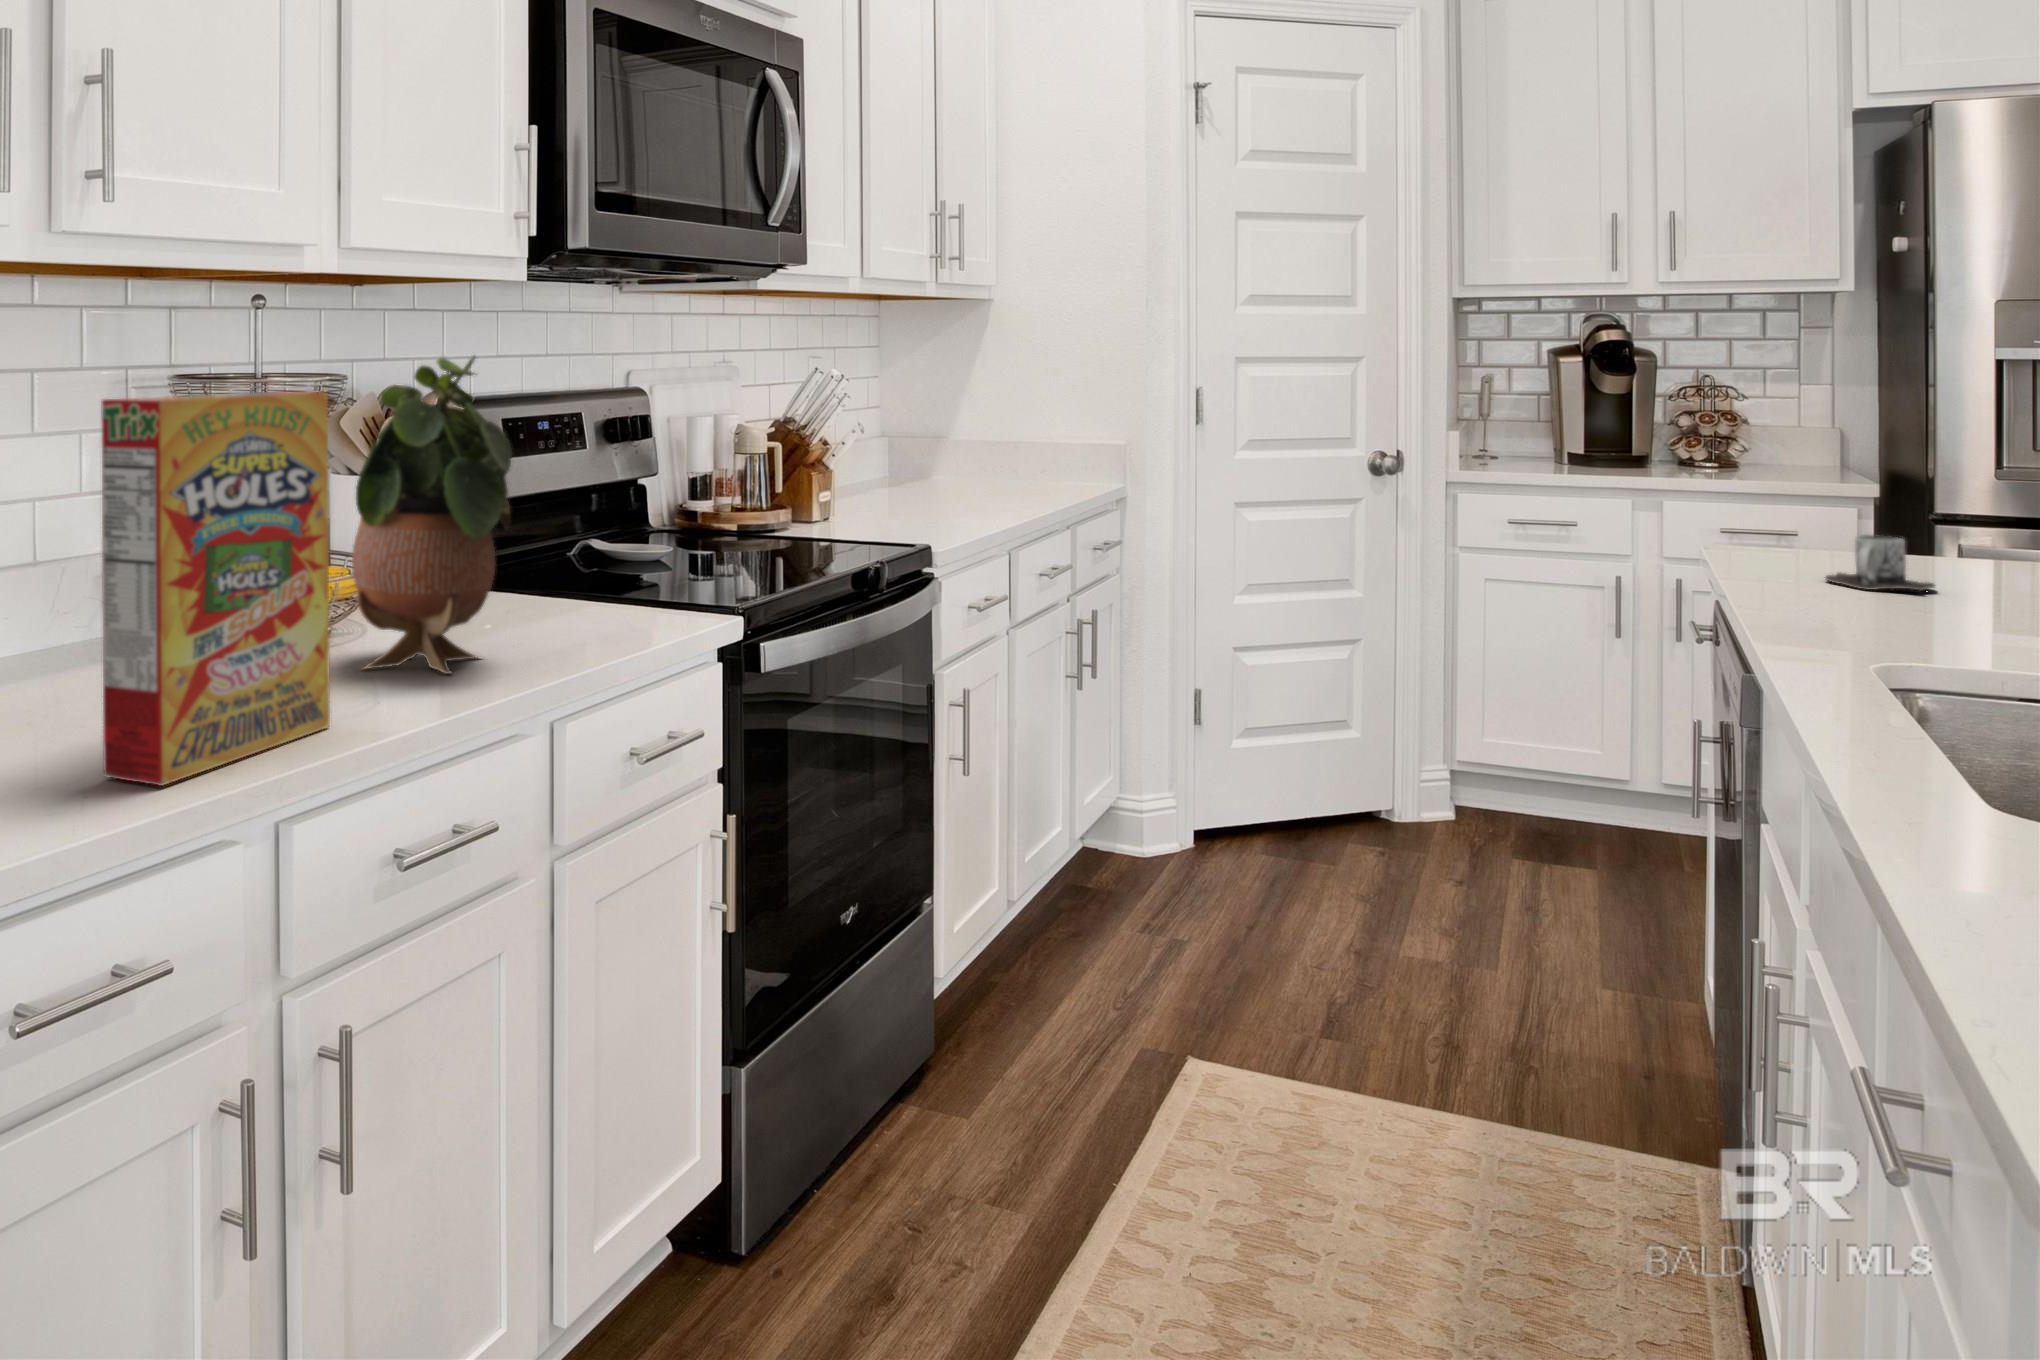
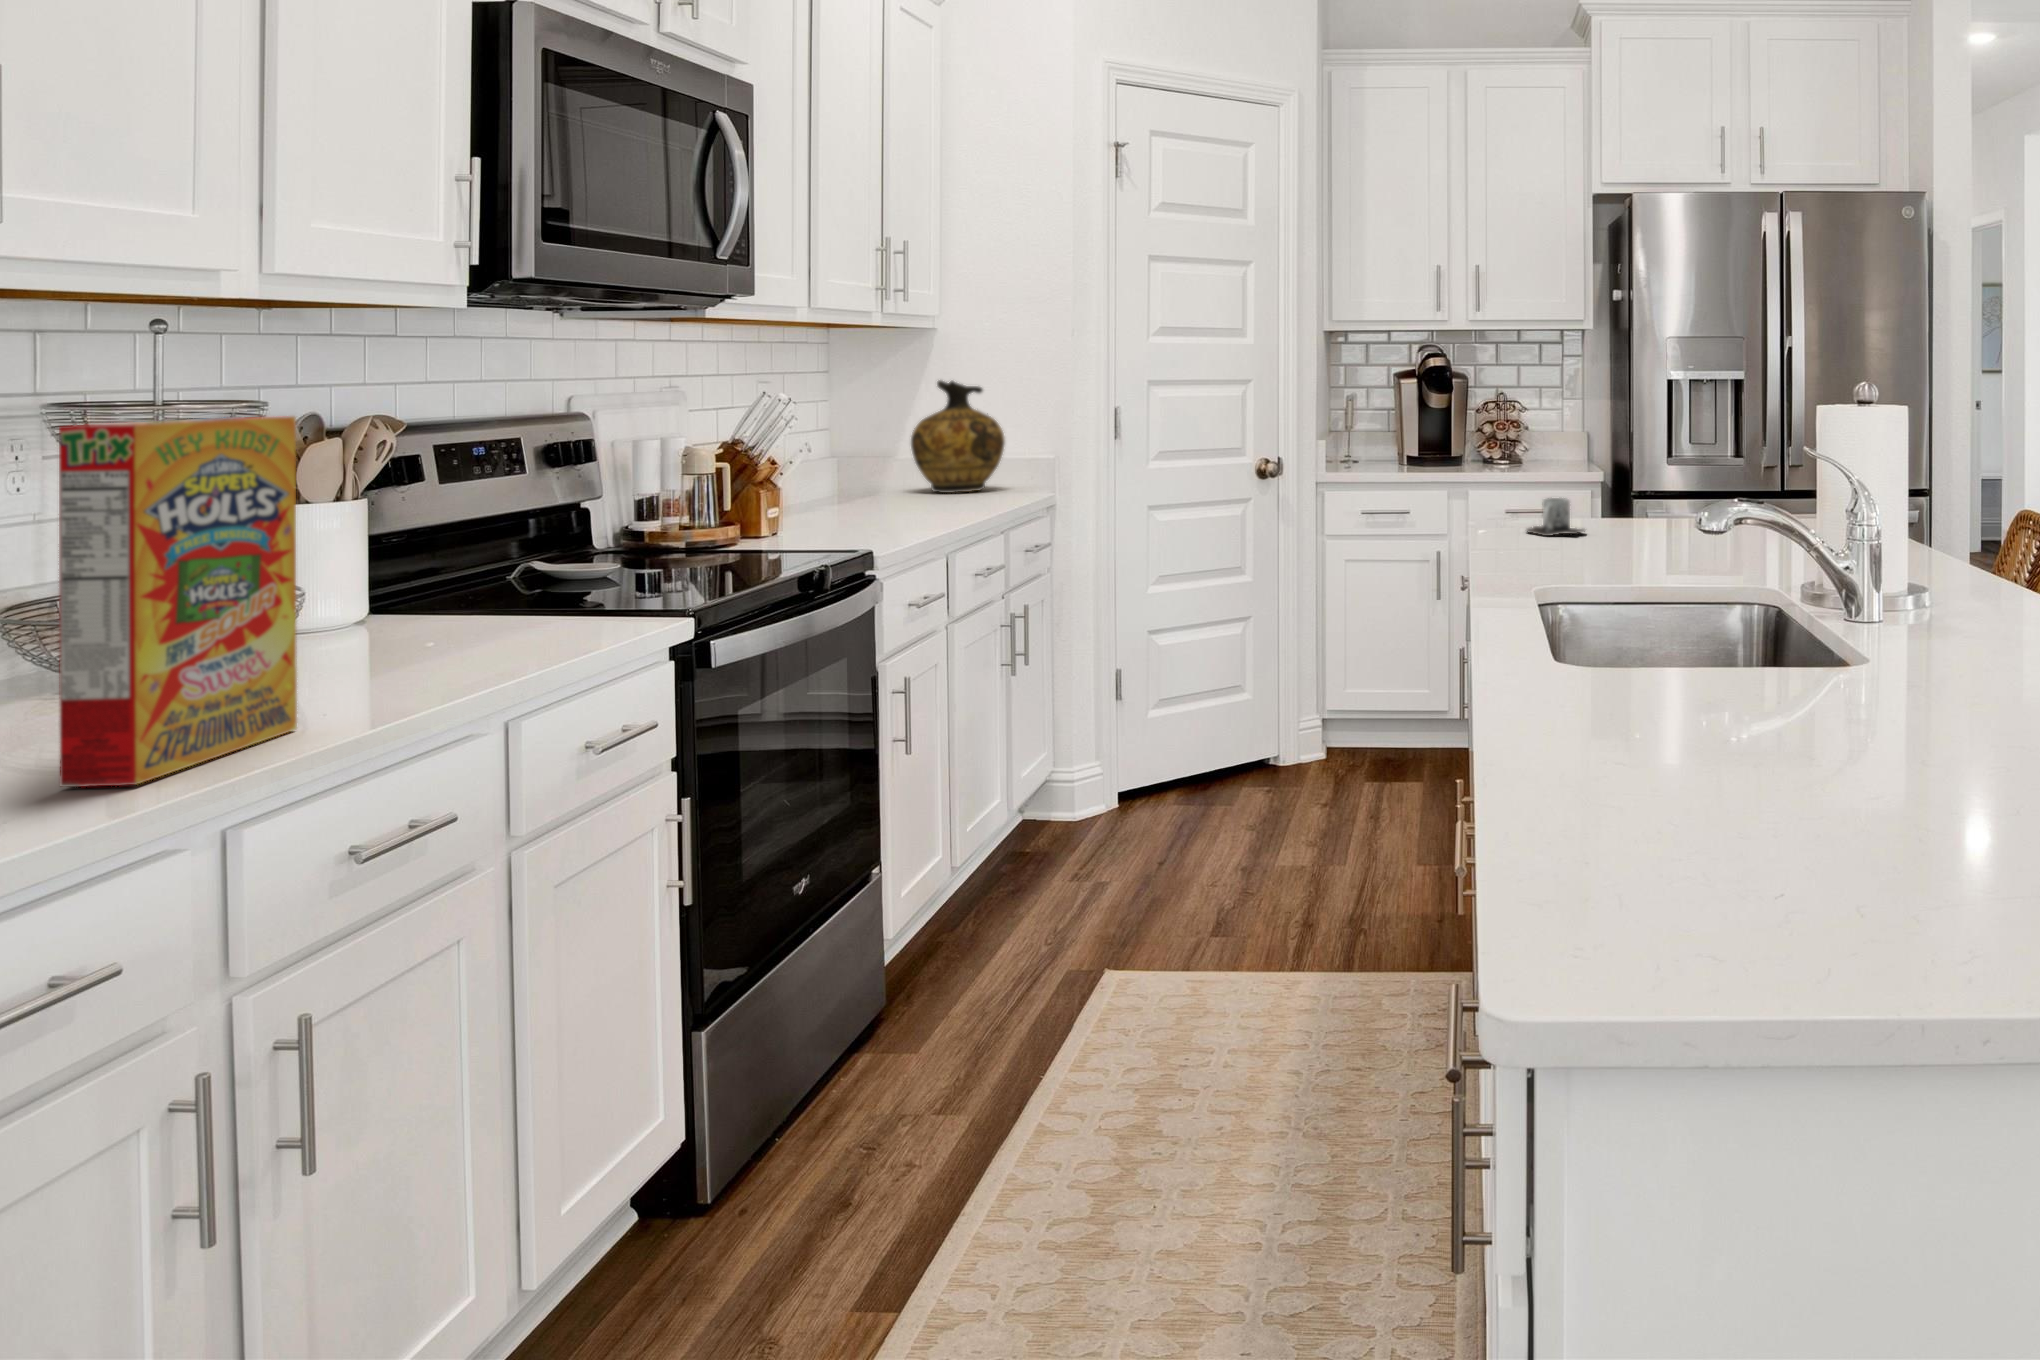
potted plant: present [352,356,512,674] -> none [293,380,474,687]
ceramic jug: none [966,357,1065,477] -> present [911,380,1005,493]

